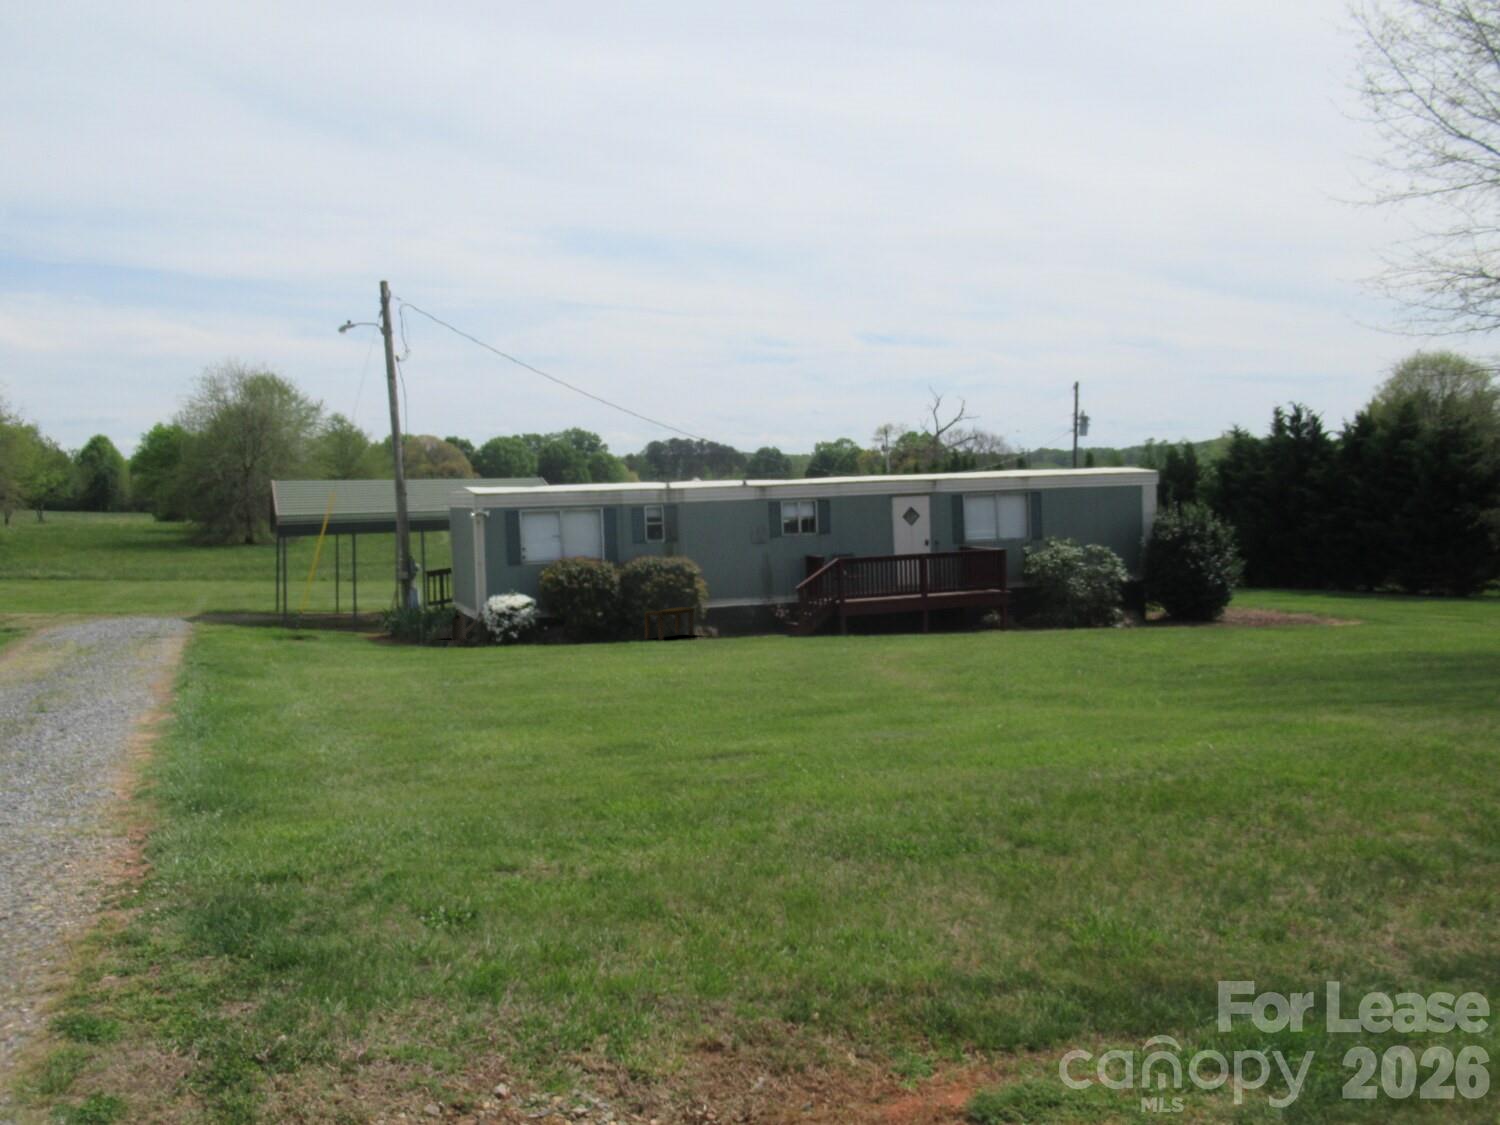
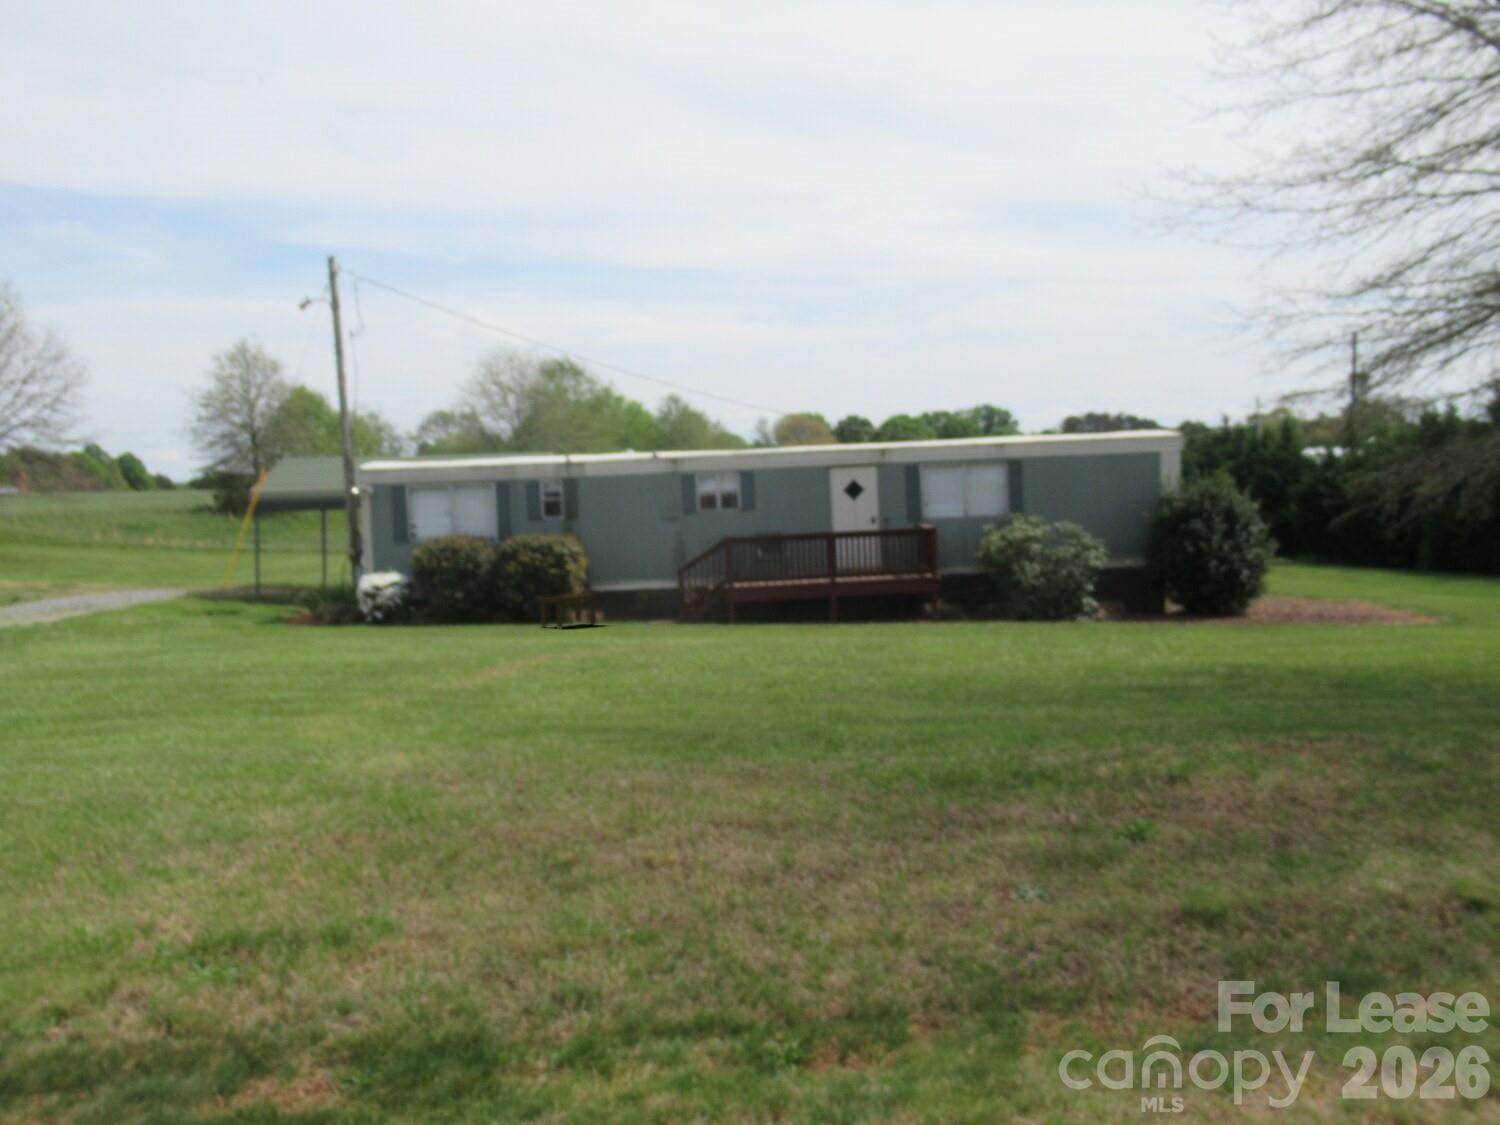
watering can: present [451,611,481,640] -> none [313,590,353,625]

